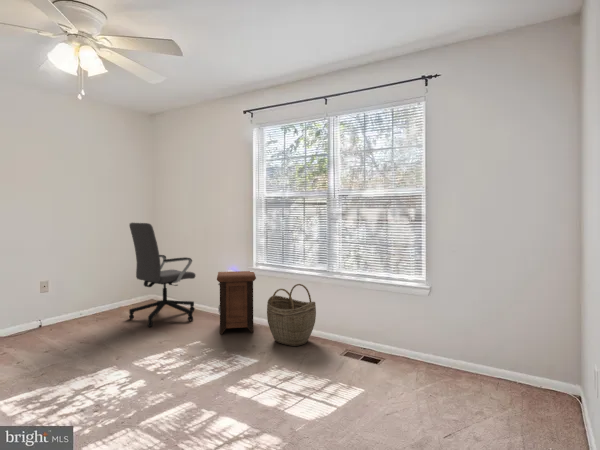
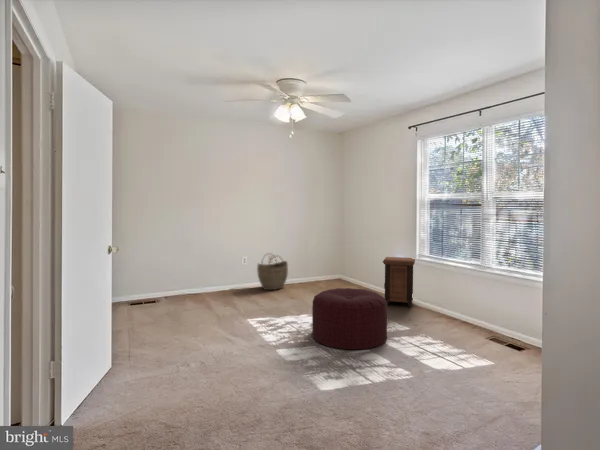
office chair: present [129,223,195,327] -> none [321,217,370,294]
woven basket: present [267,284,316,346] -> present [257,256,288,290]
ottoman: none [123,321,235,421] -> present [312,288,387,349]

